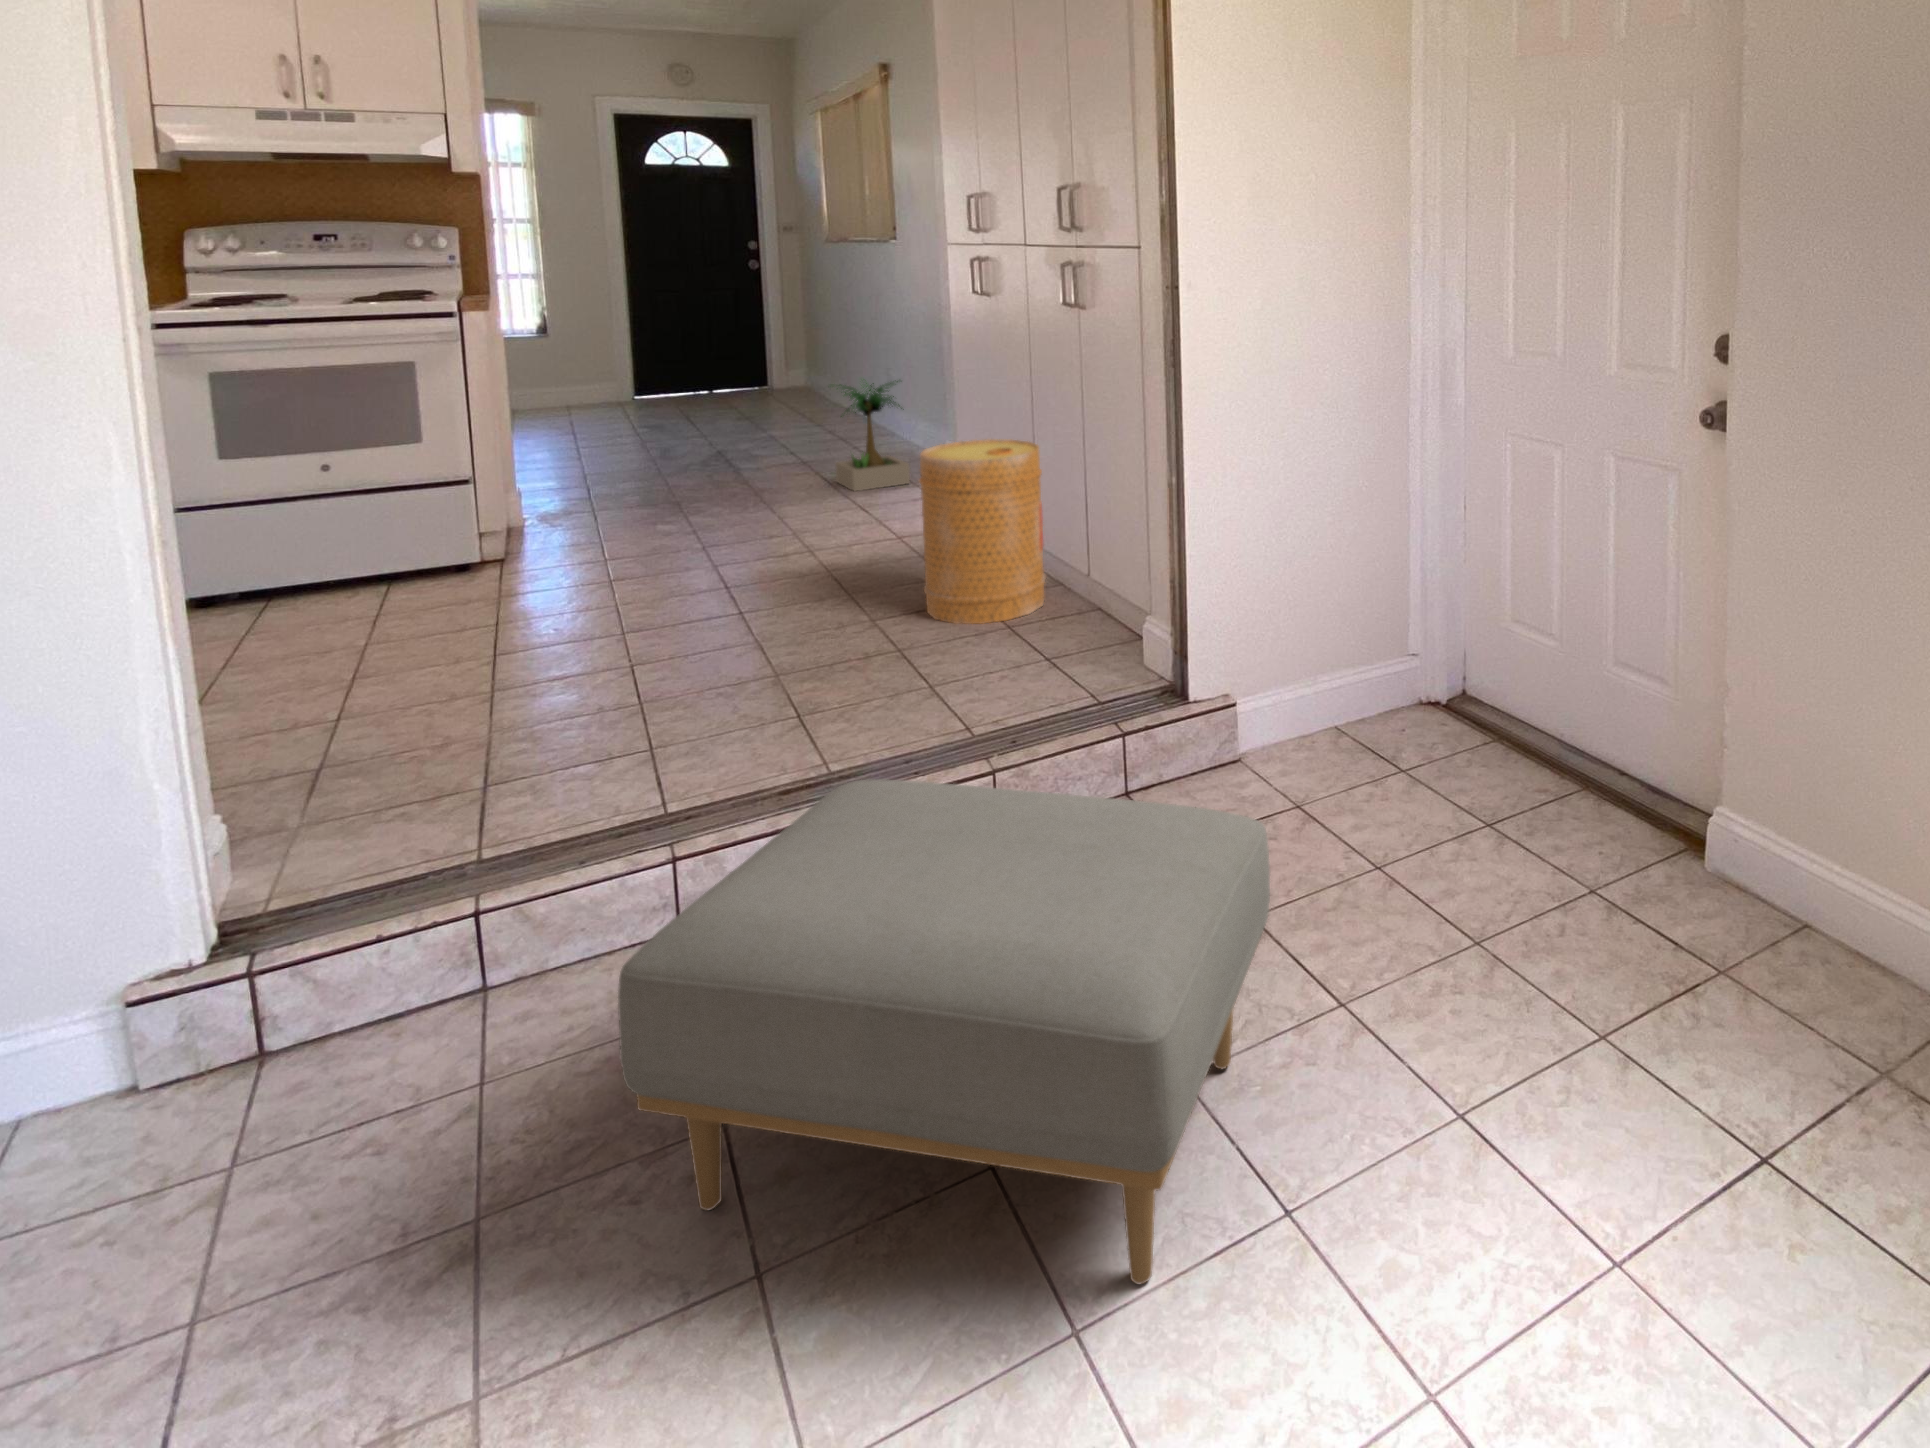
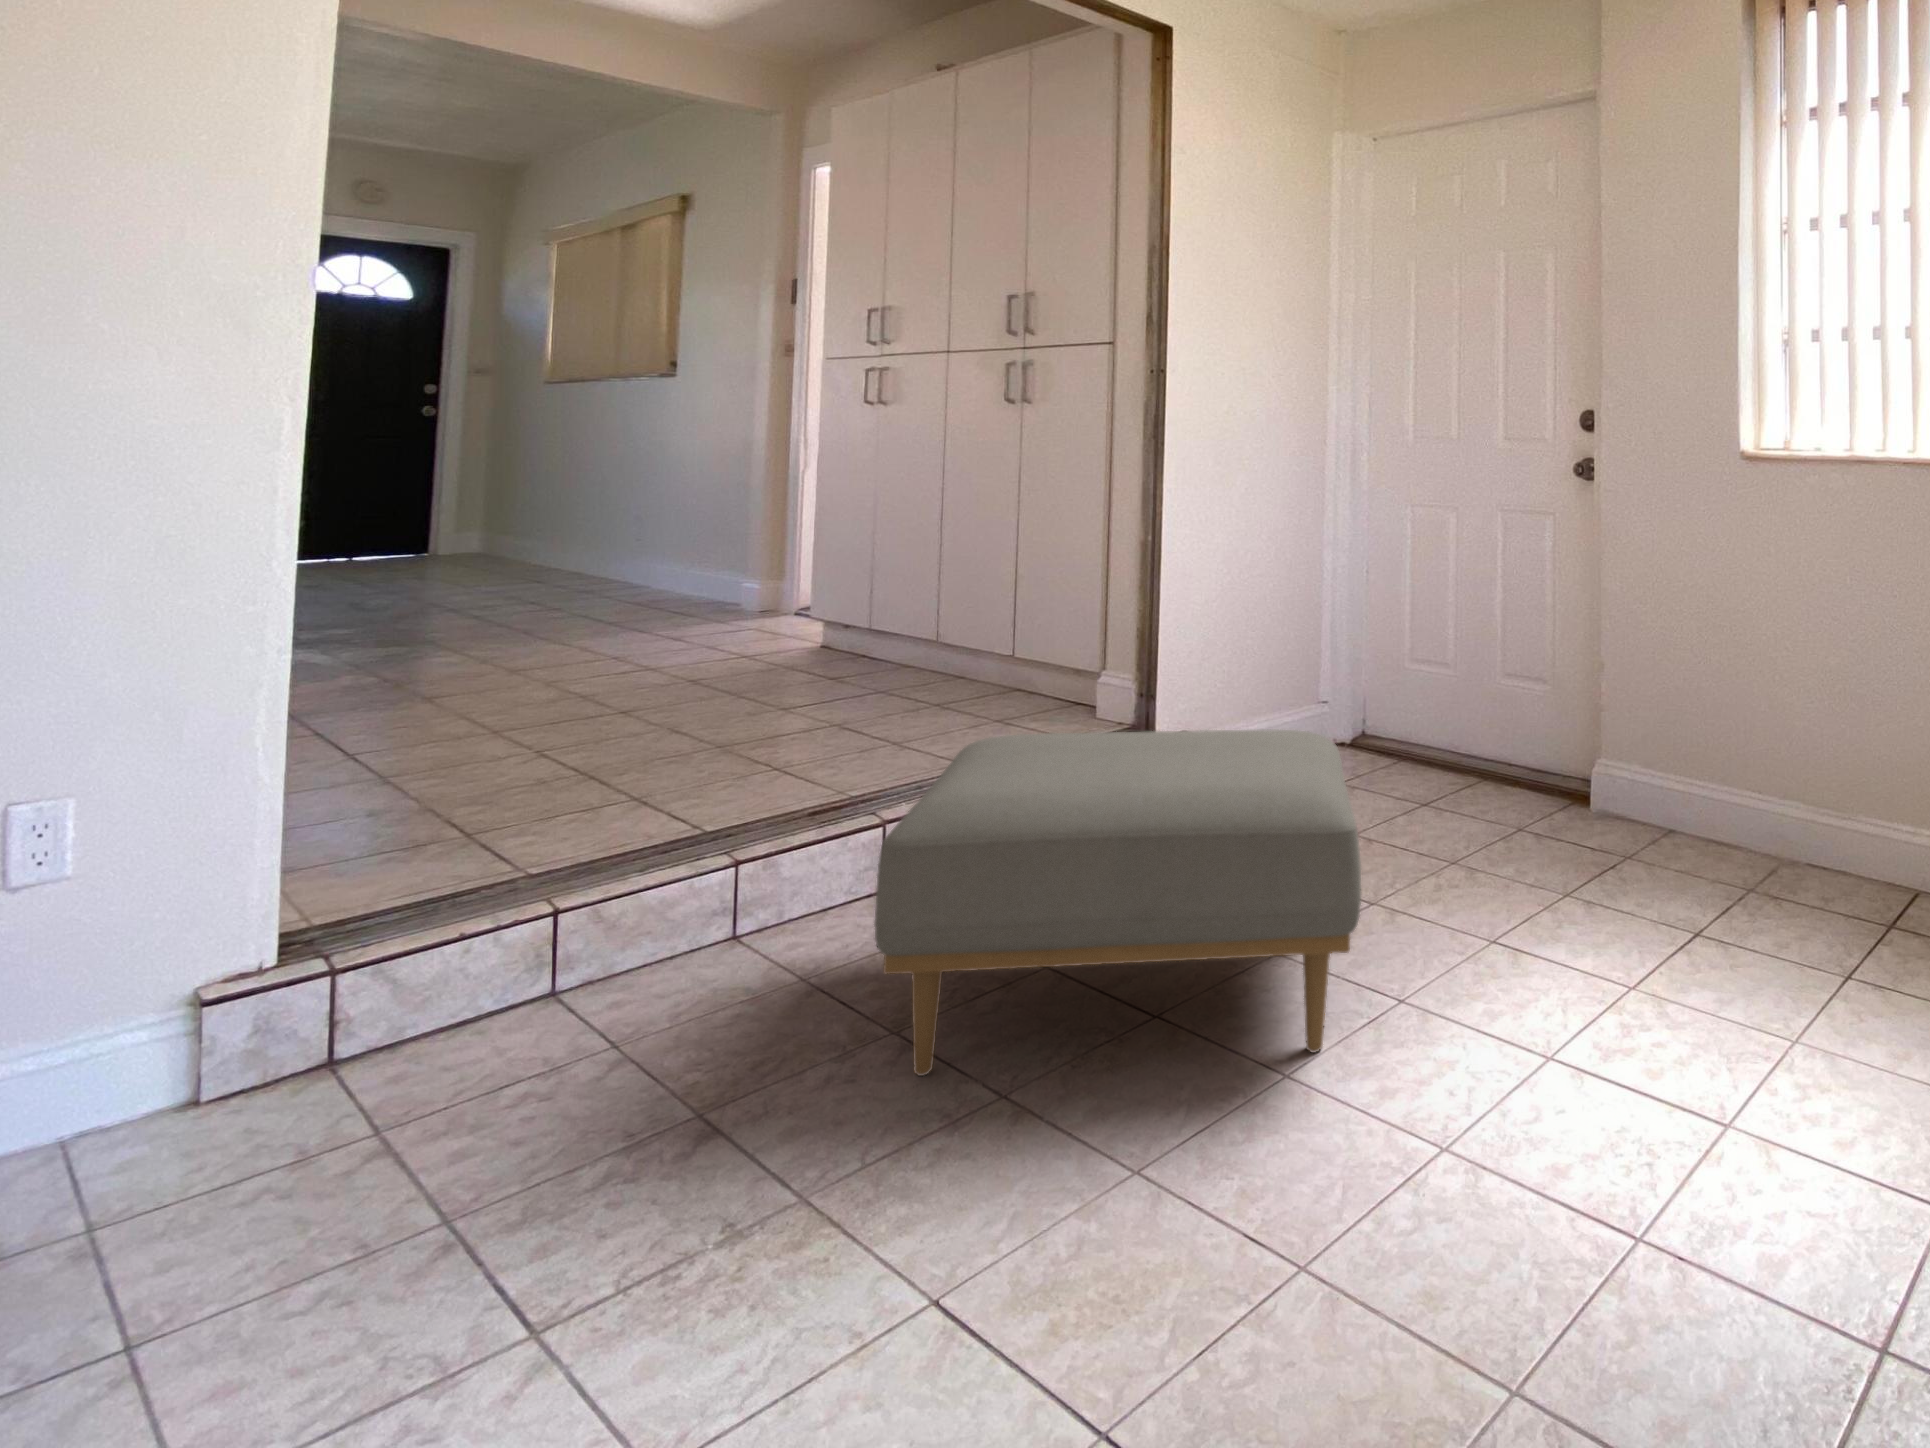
potted plant: present [836,379,910,491] -> none [634,506,739,625]
basket: present [919,439,1046,624] -> none [839,535,966,707]

